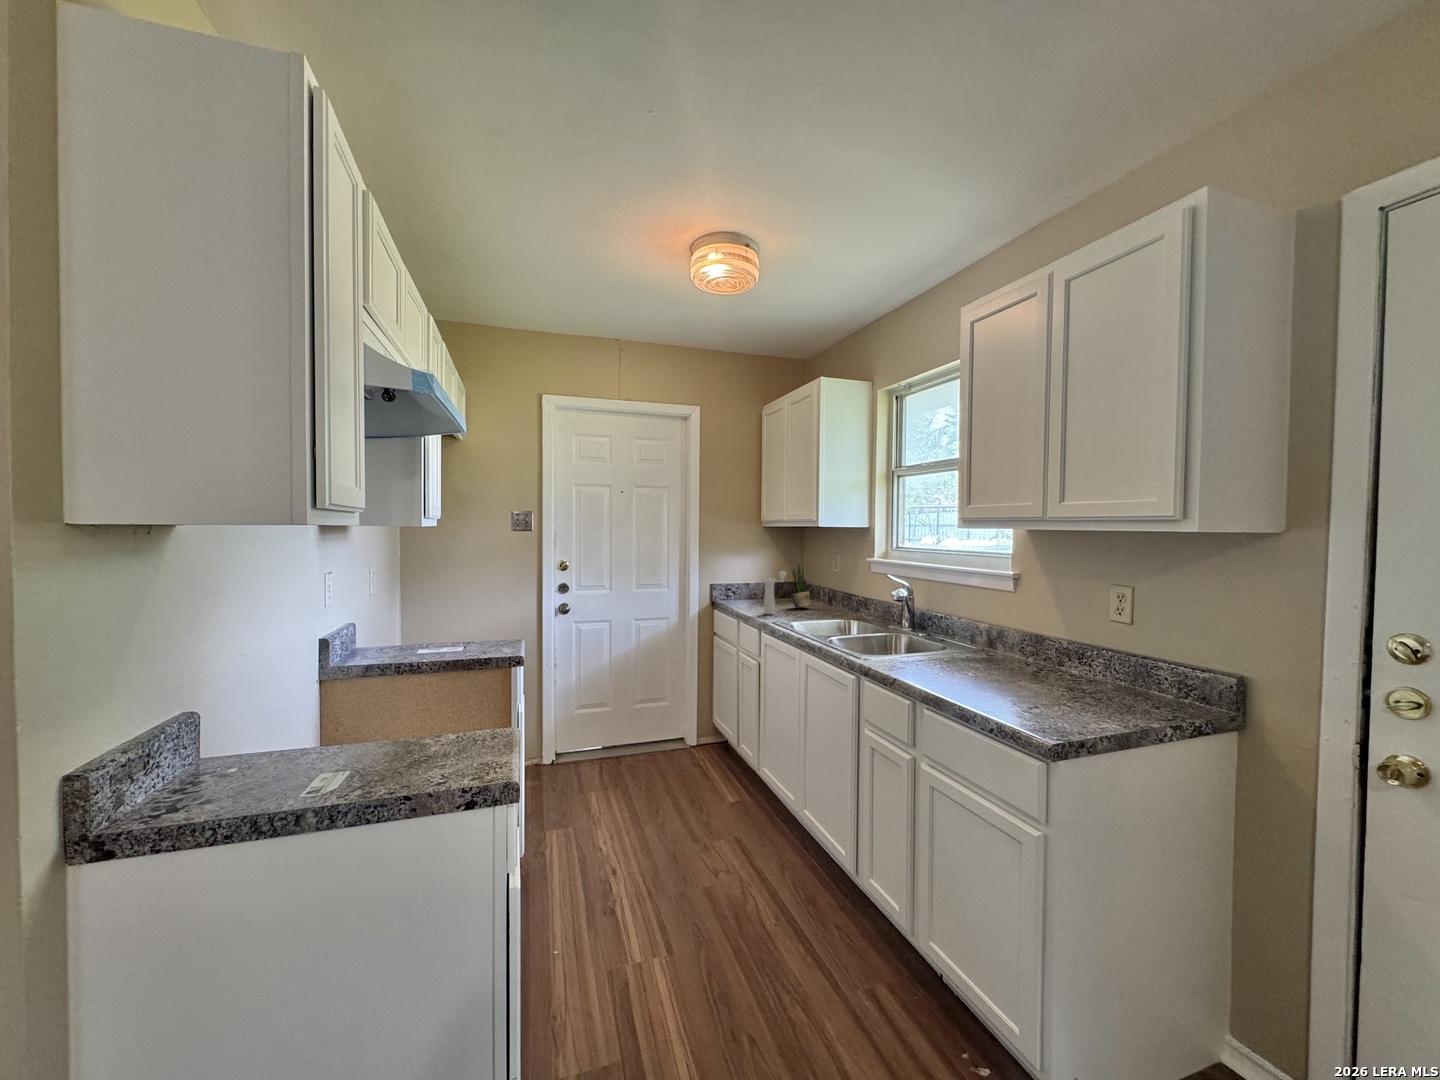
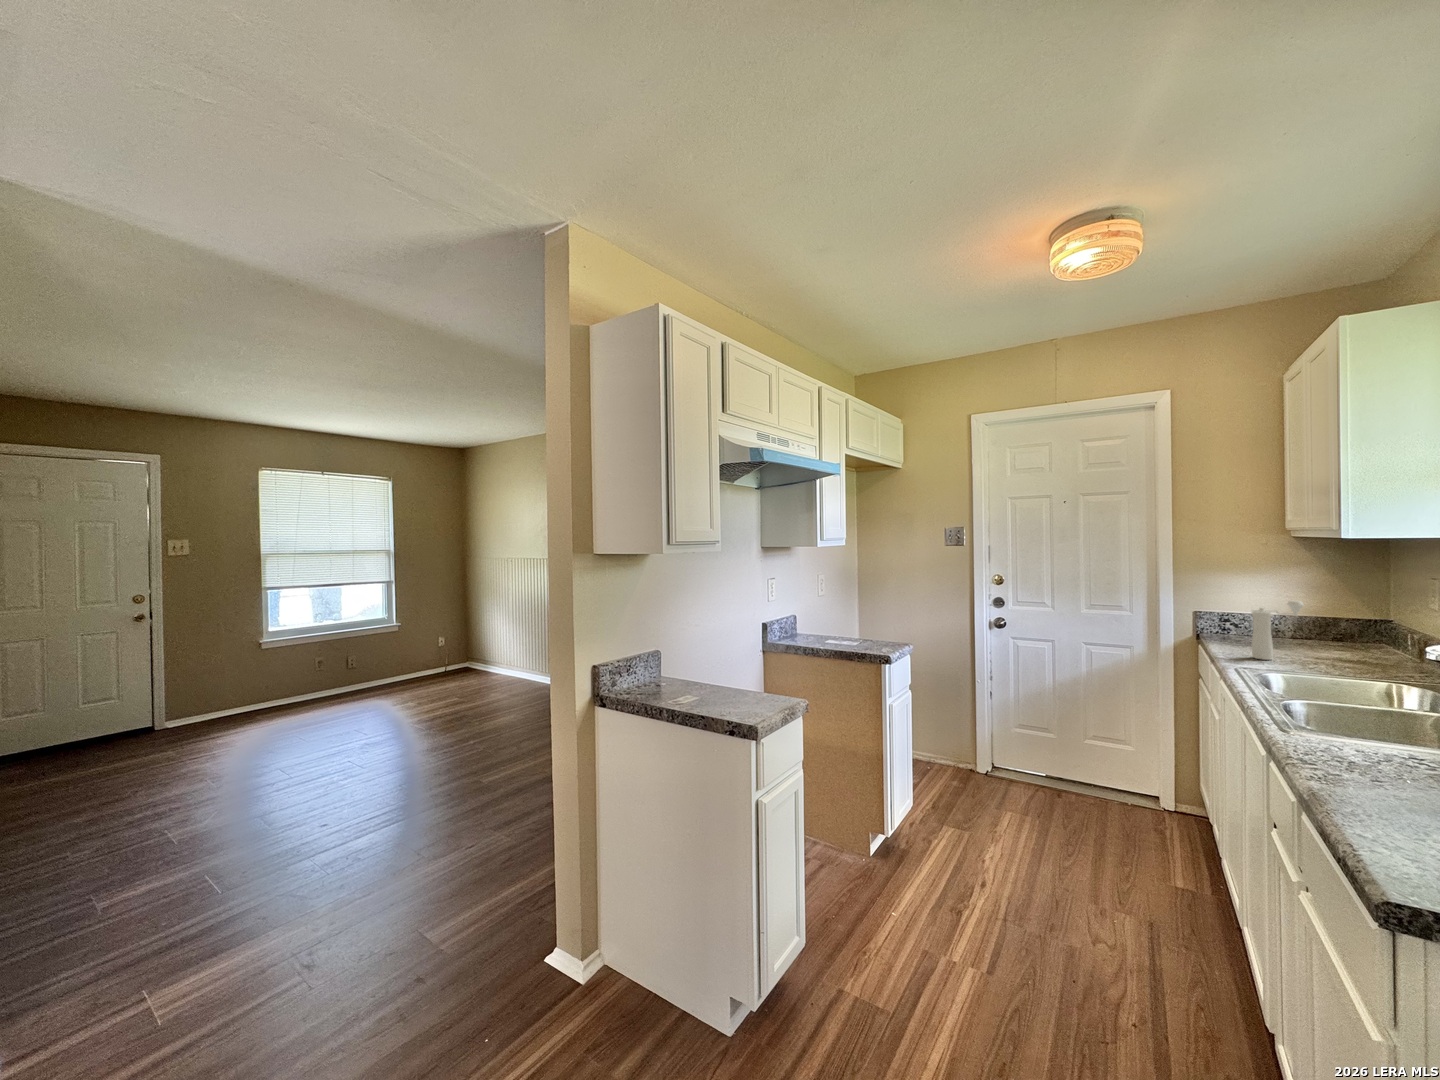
potted plant: present [792,565,810,607] -> none [1330,592,1371,657]

